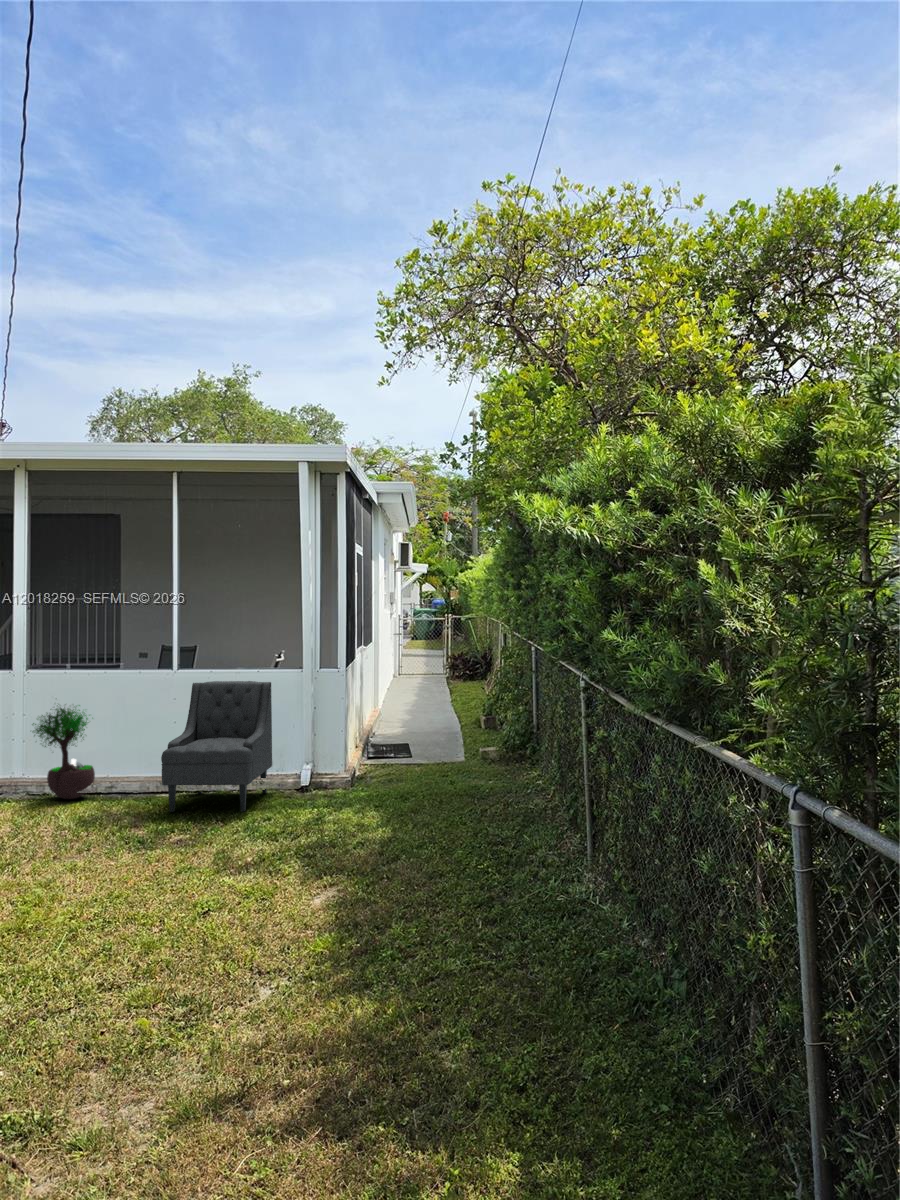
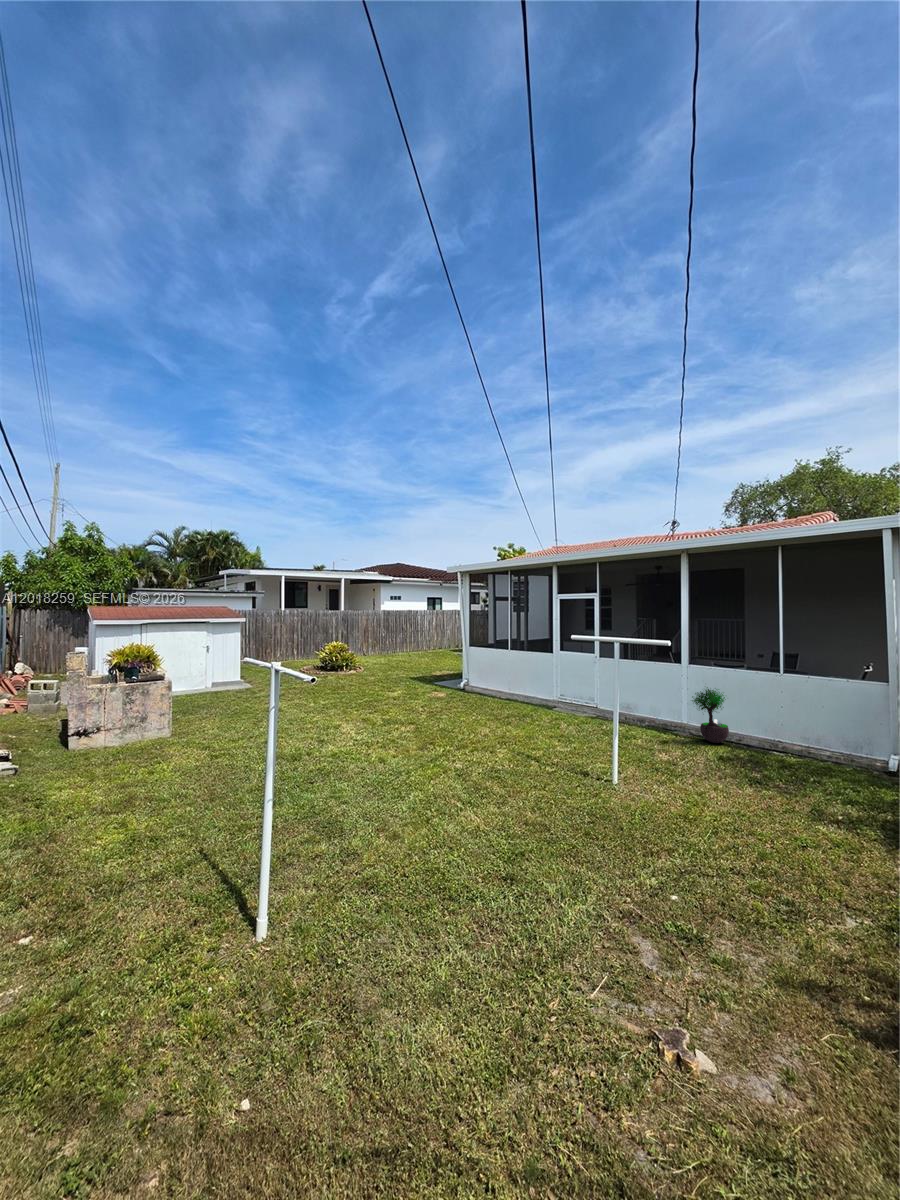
chair: present [161,681,272,812] -> none [773,684,860,778]

